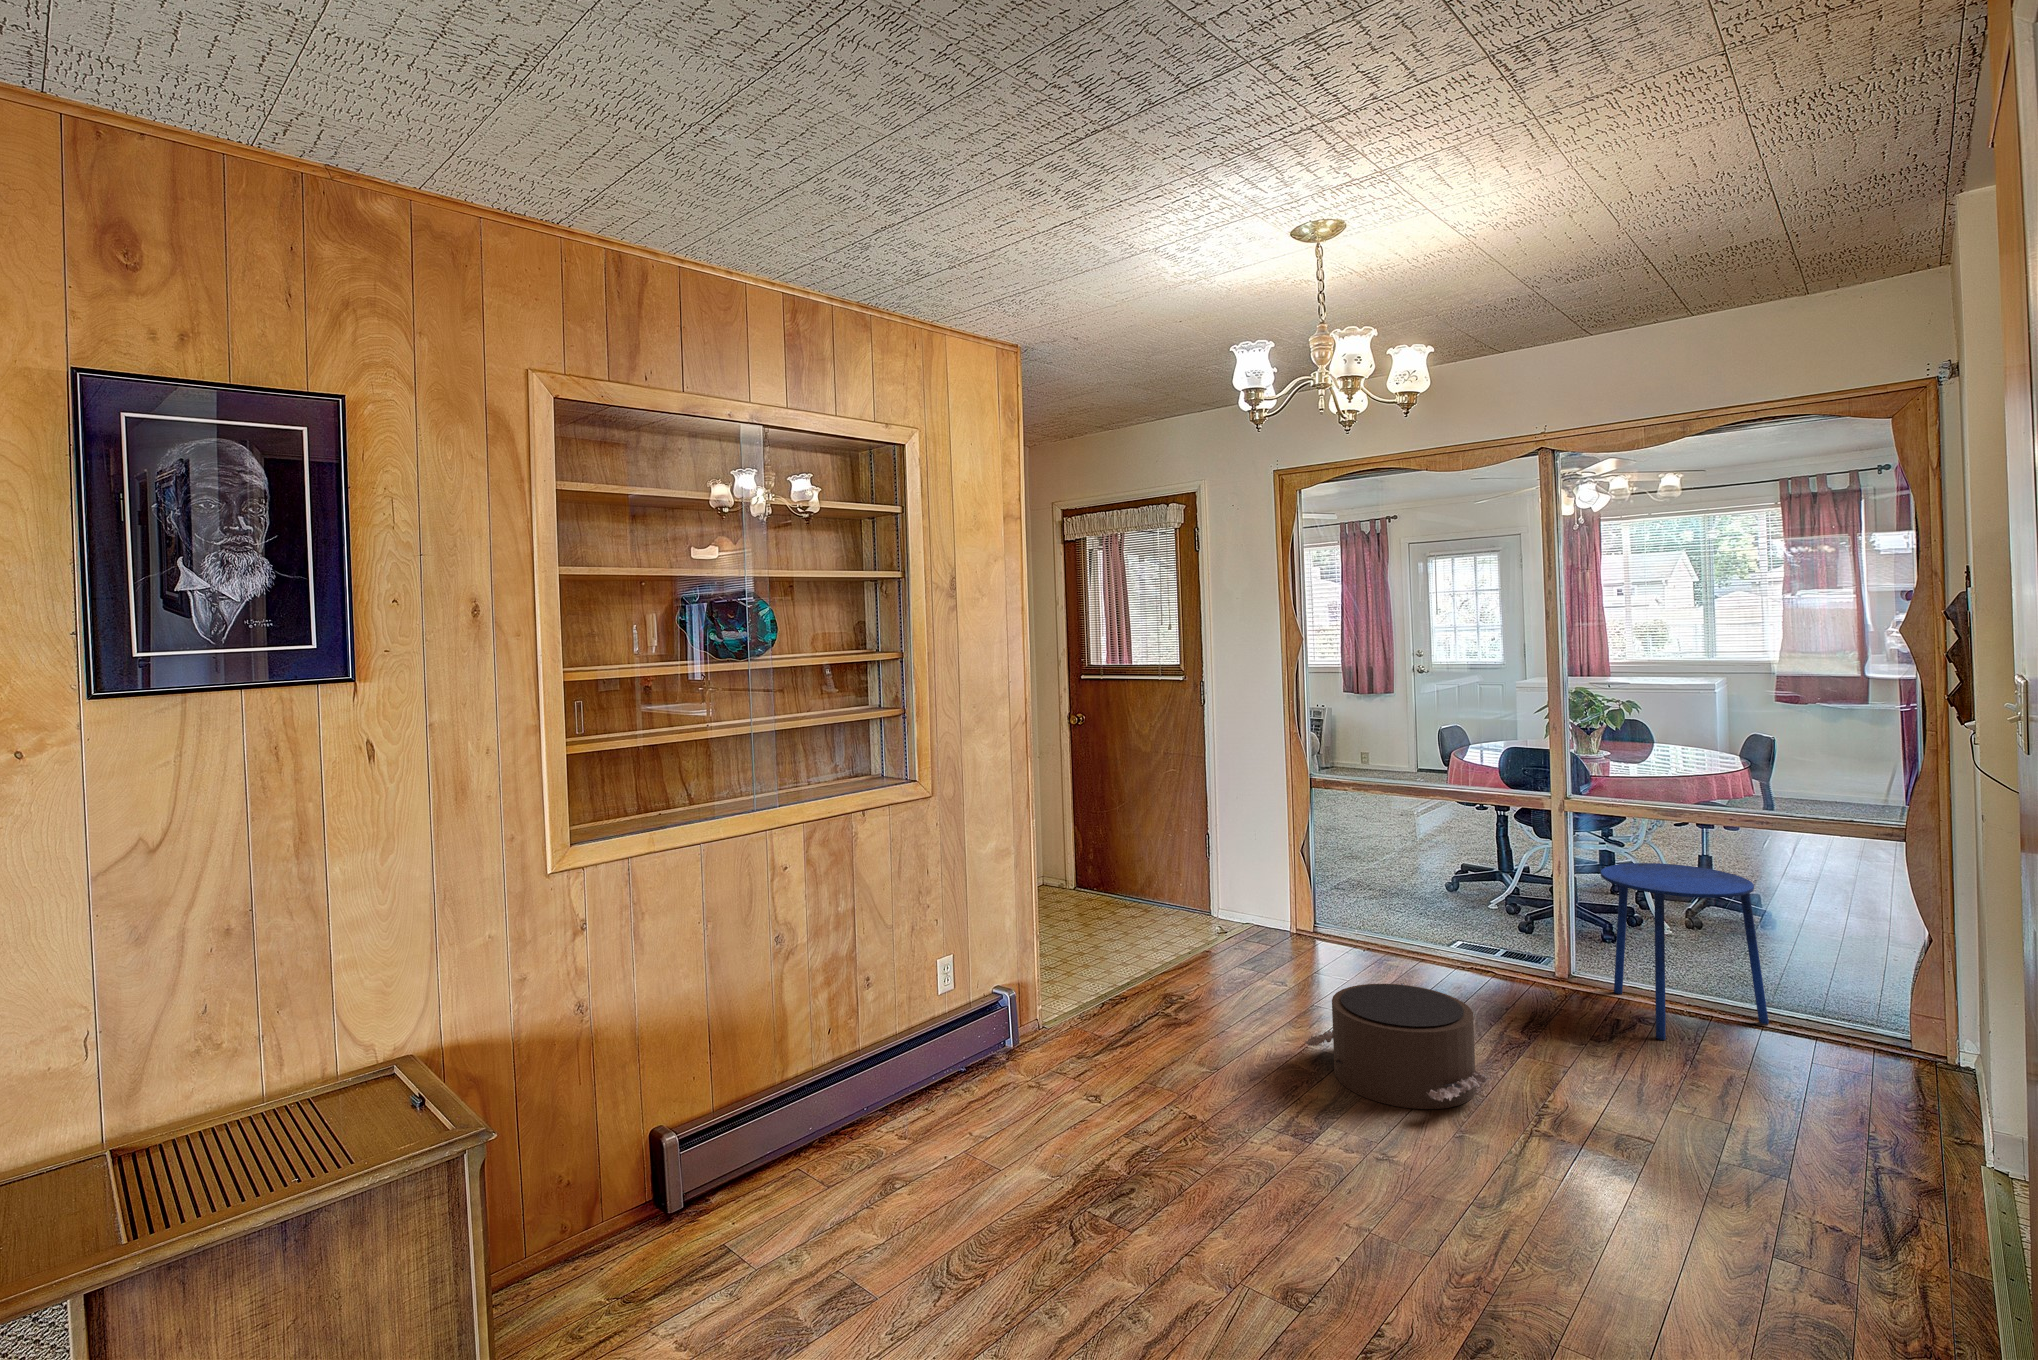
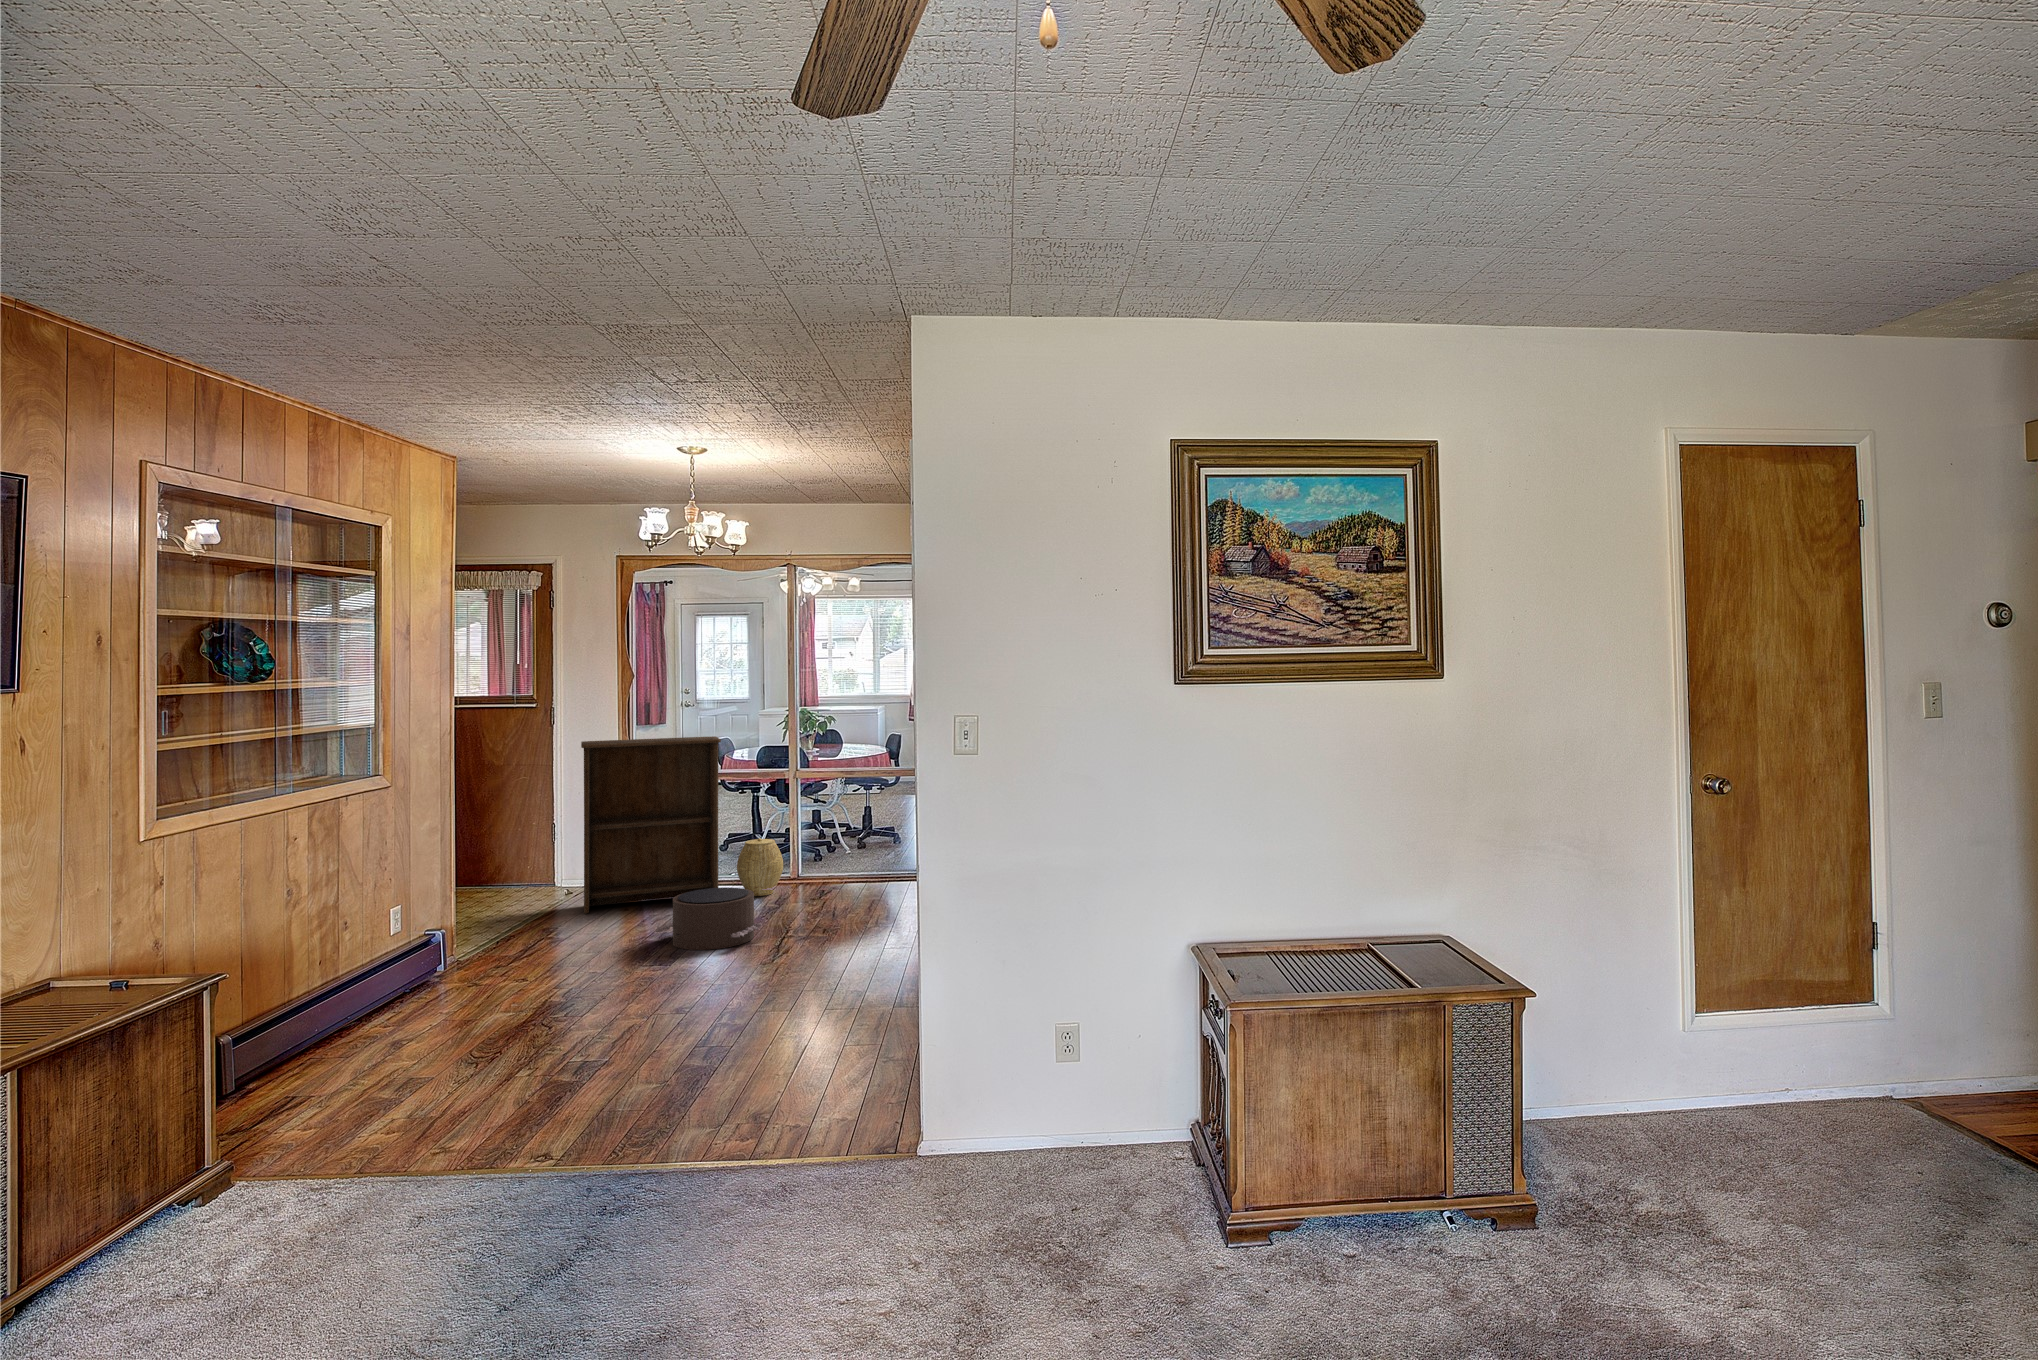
bookshelf: none [1221,726,1428,981] -> present [581,736,721,914]
side table: present [1601,863,1769,1040] -> none [817,809,893,902]
woven basket: none [1459,891,1540,987] -> present [737,838,783,896]

